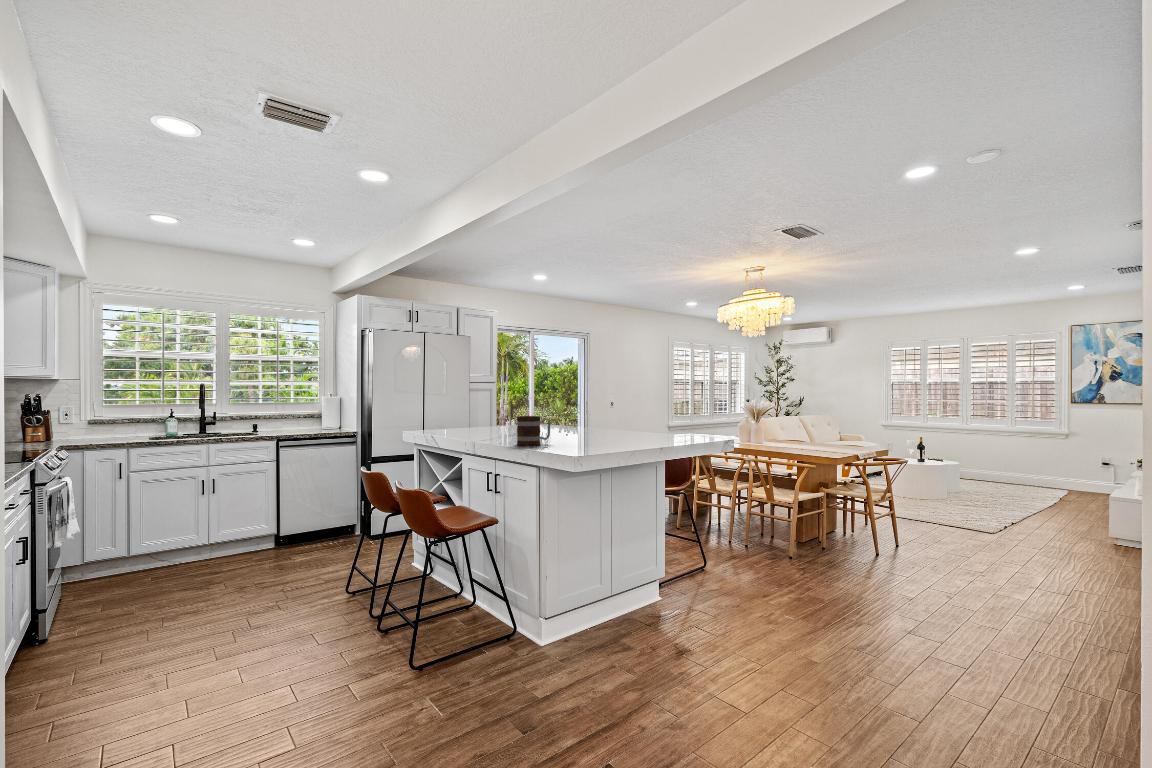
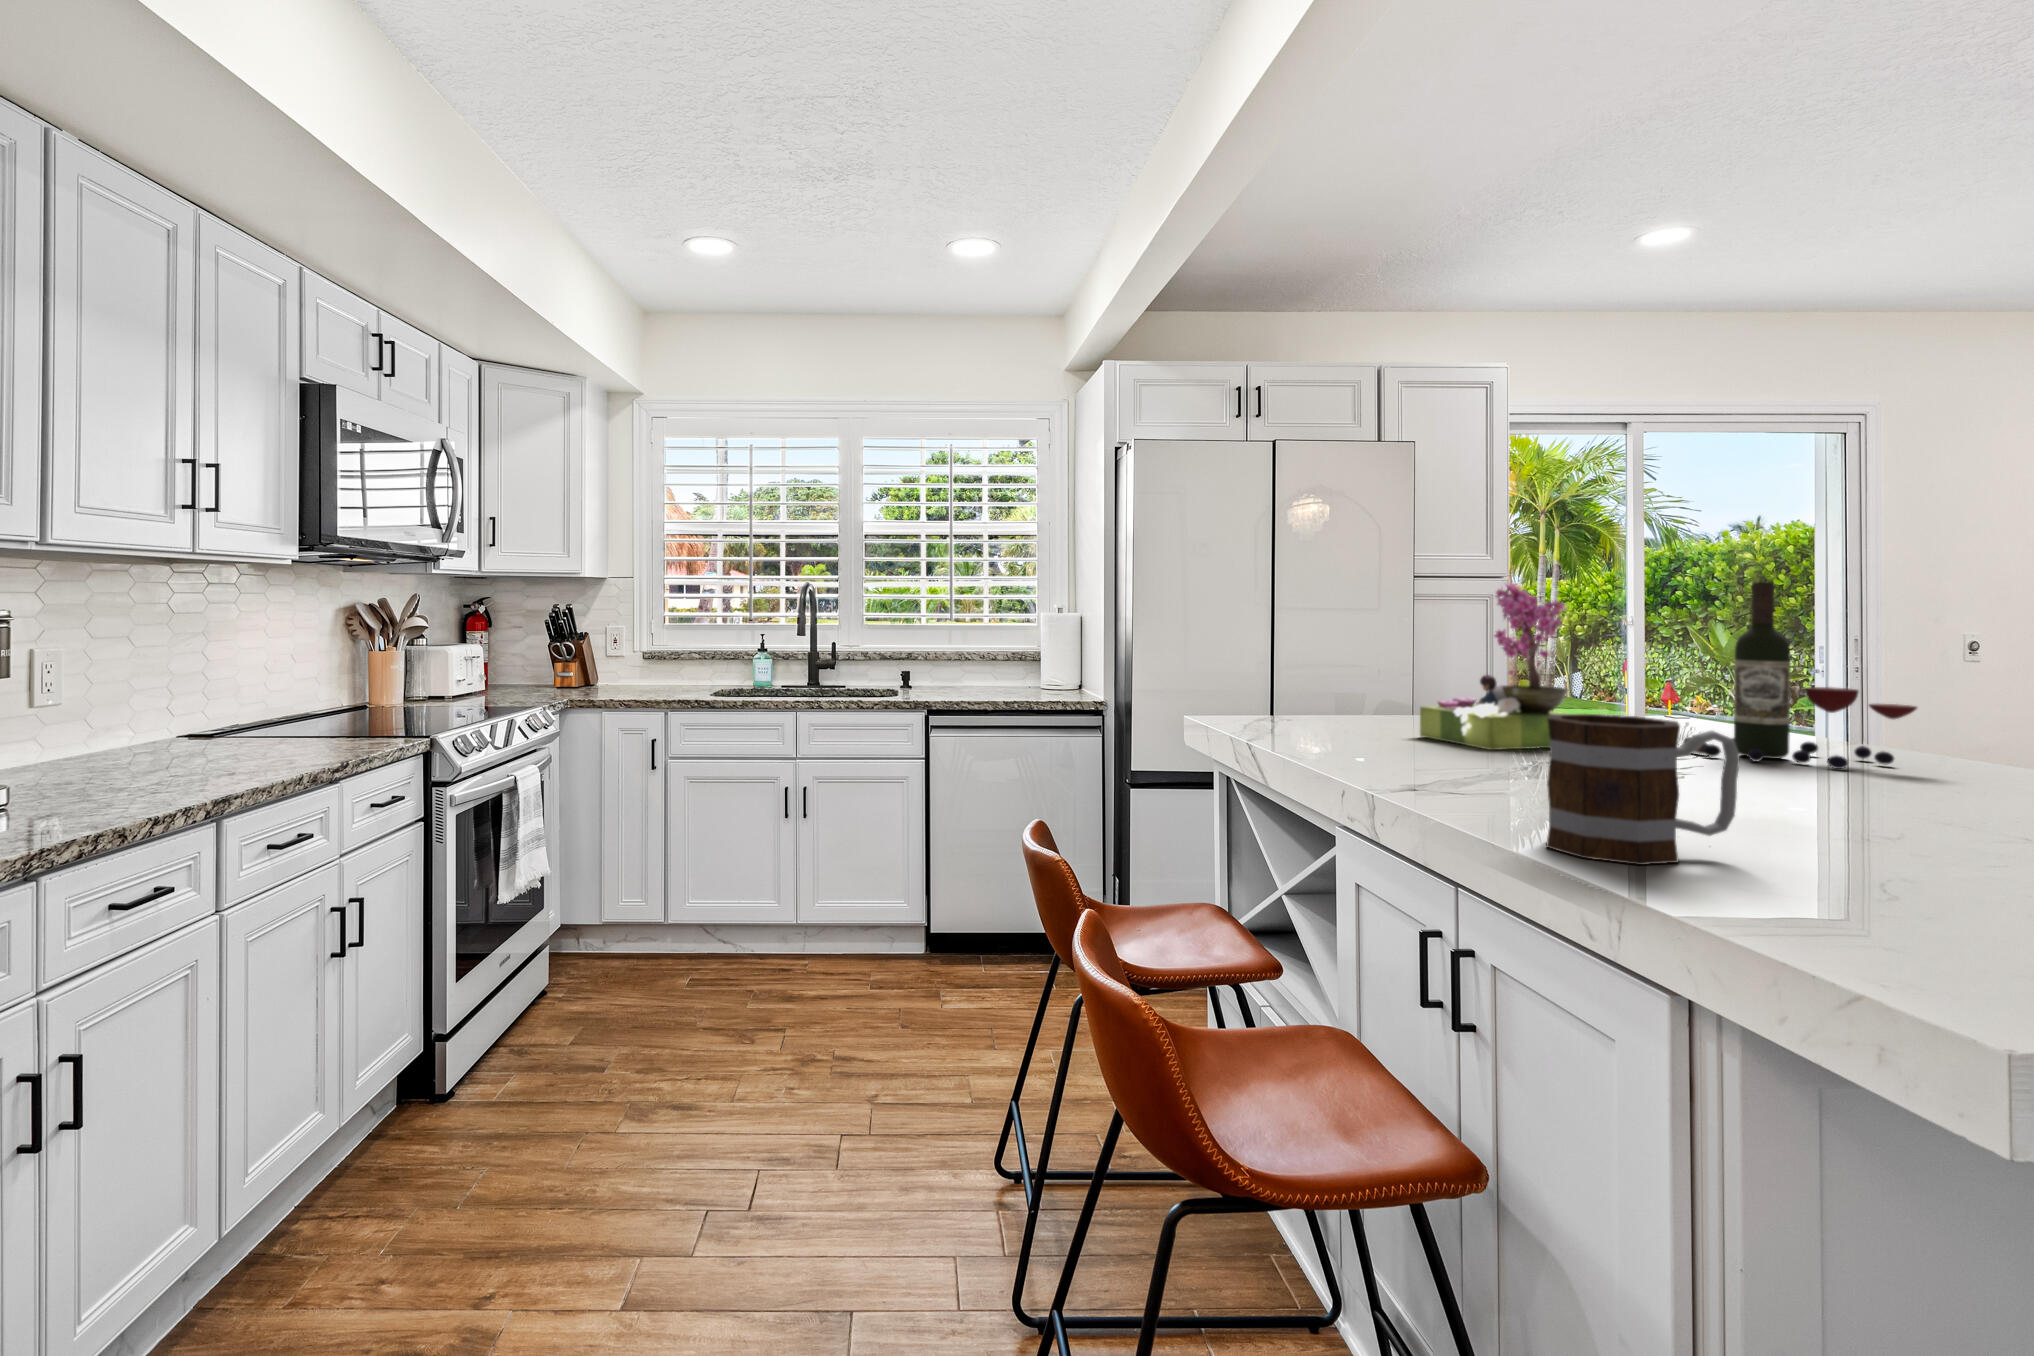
flower arrangement: none [480,385,520,434] -> present [1420,583,1568,750]
wine bottle: none [545,386,591,432] -> present [1683,582,1917,769]

